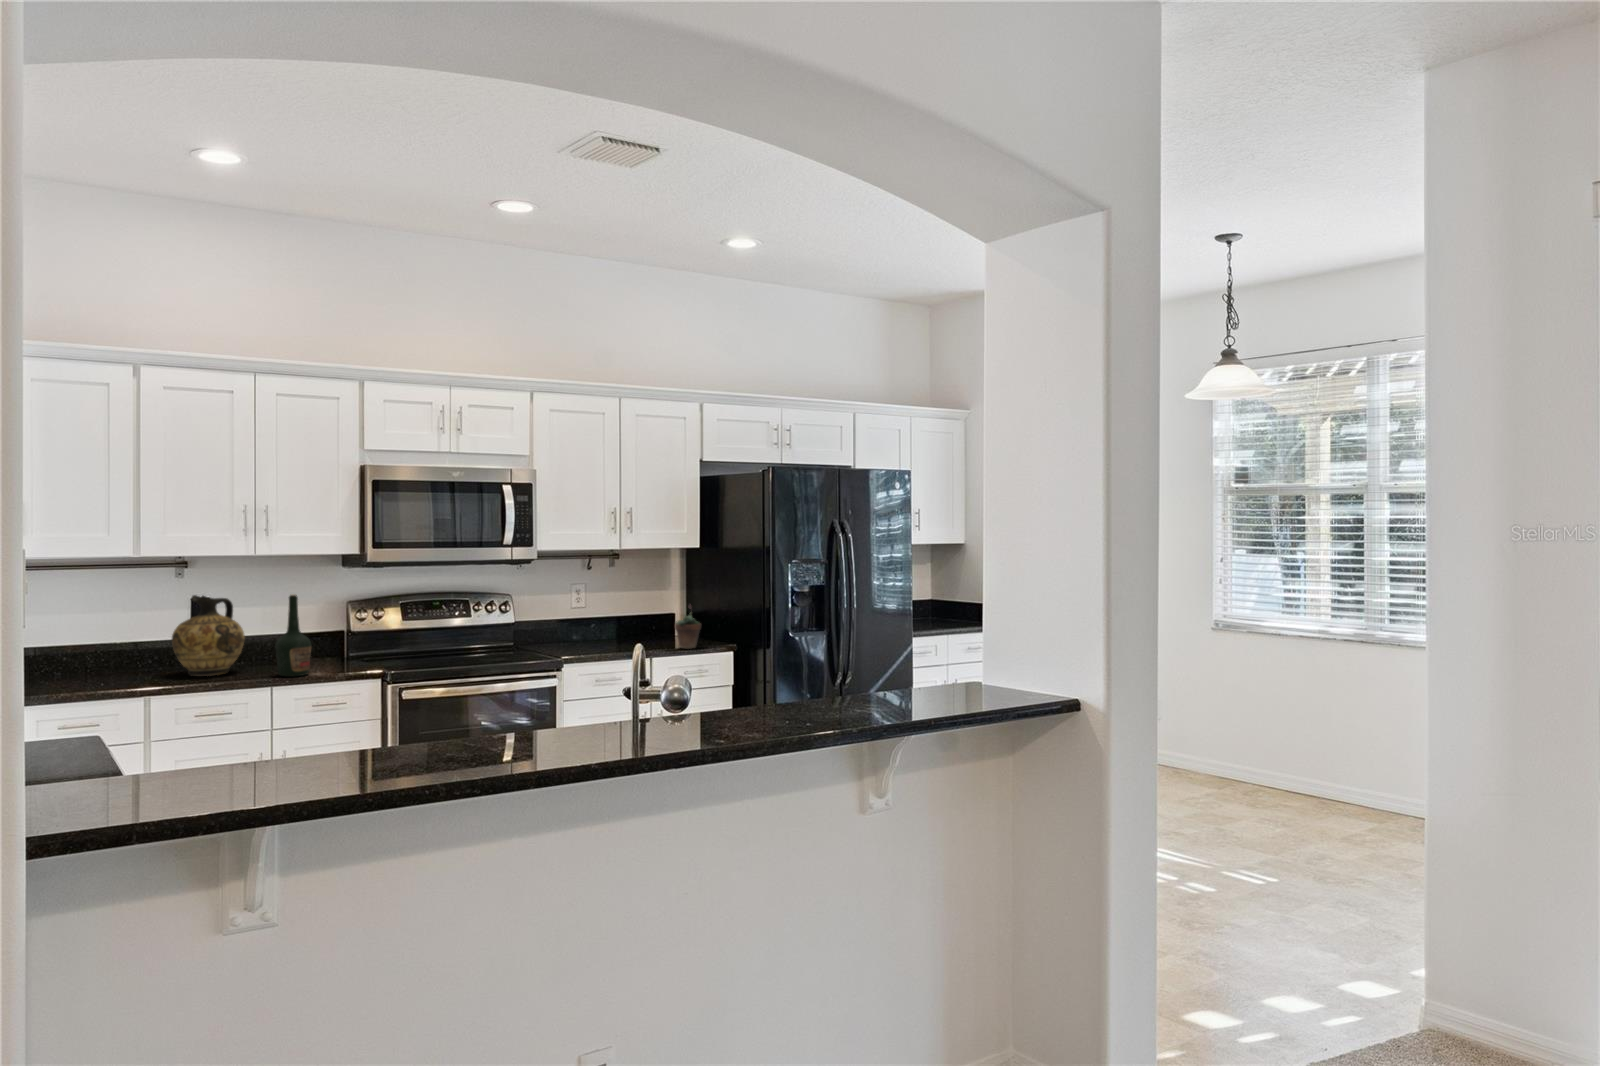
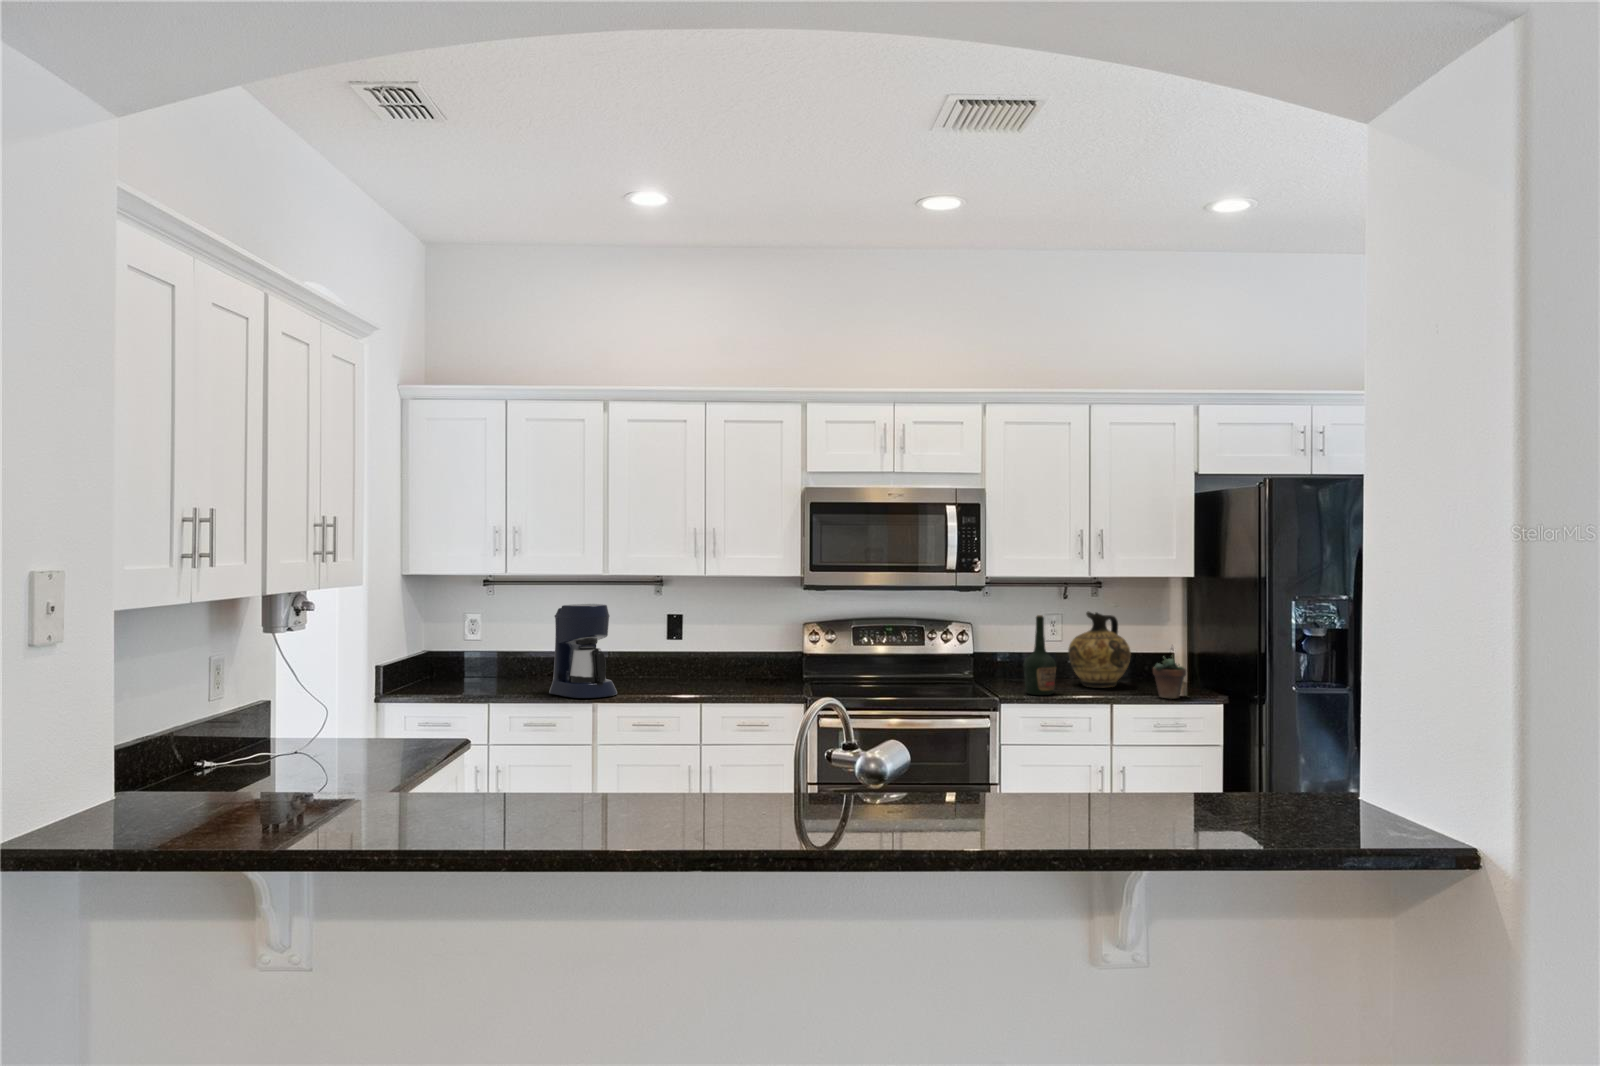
coffee maker: none [70,590,160,694] -> present [549,604,617,698]
bottle: present [275,594,311,677] -> present [1024,615,1056,695]
ceramic jug: present [172,595,245,676] -> present [1068,611,1131,687]

